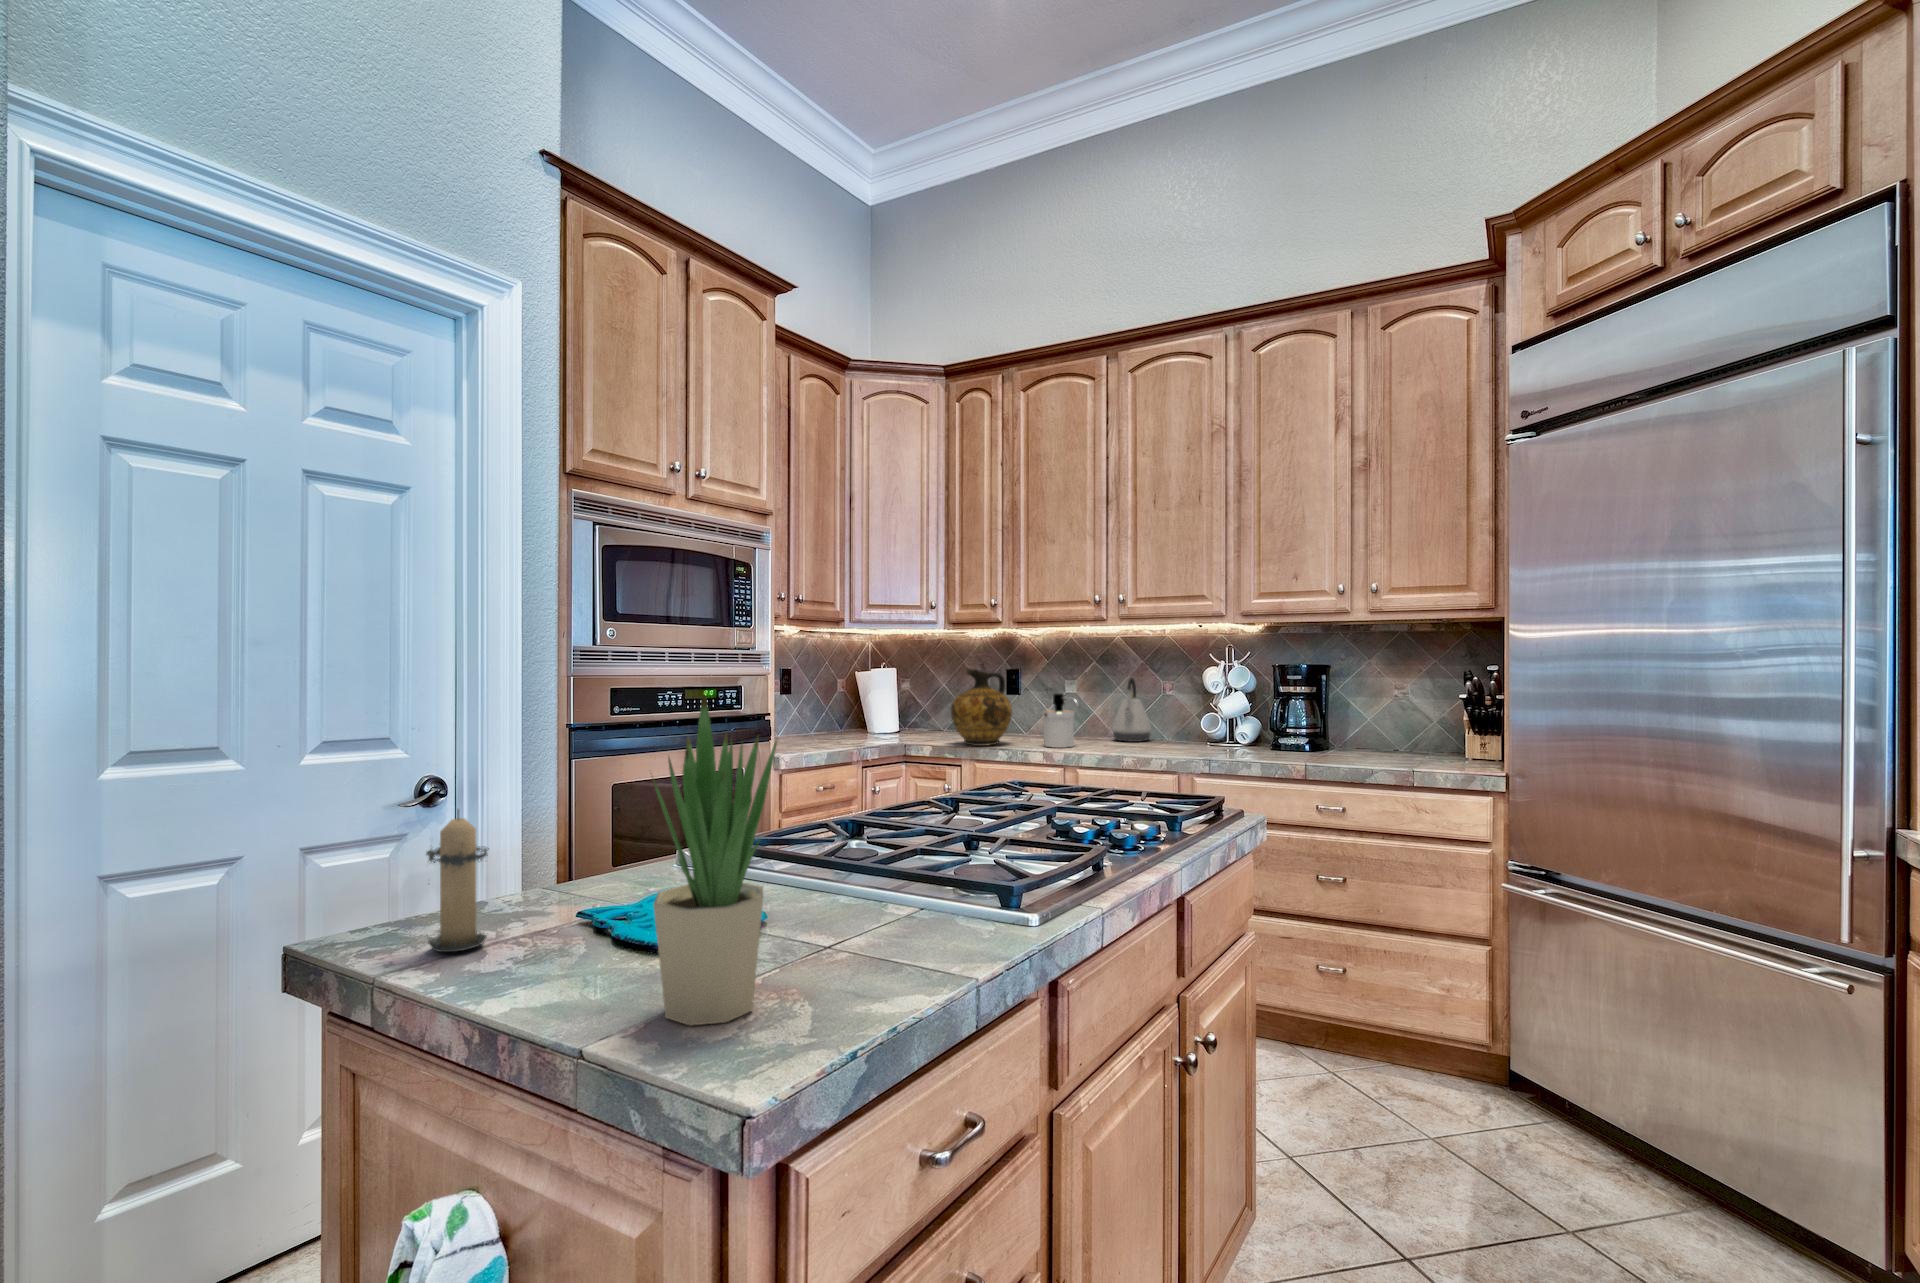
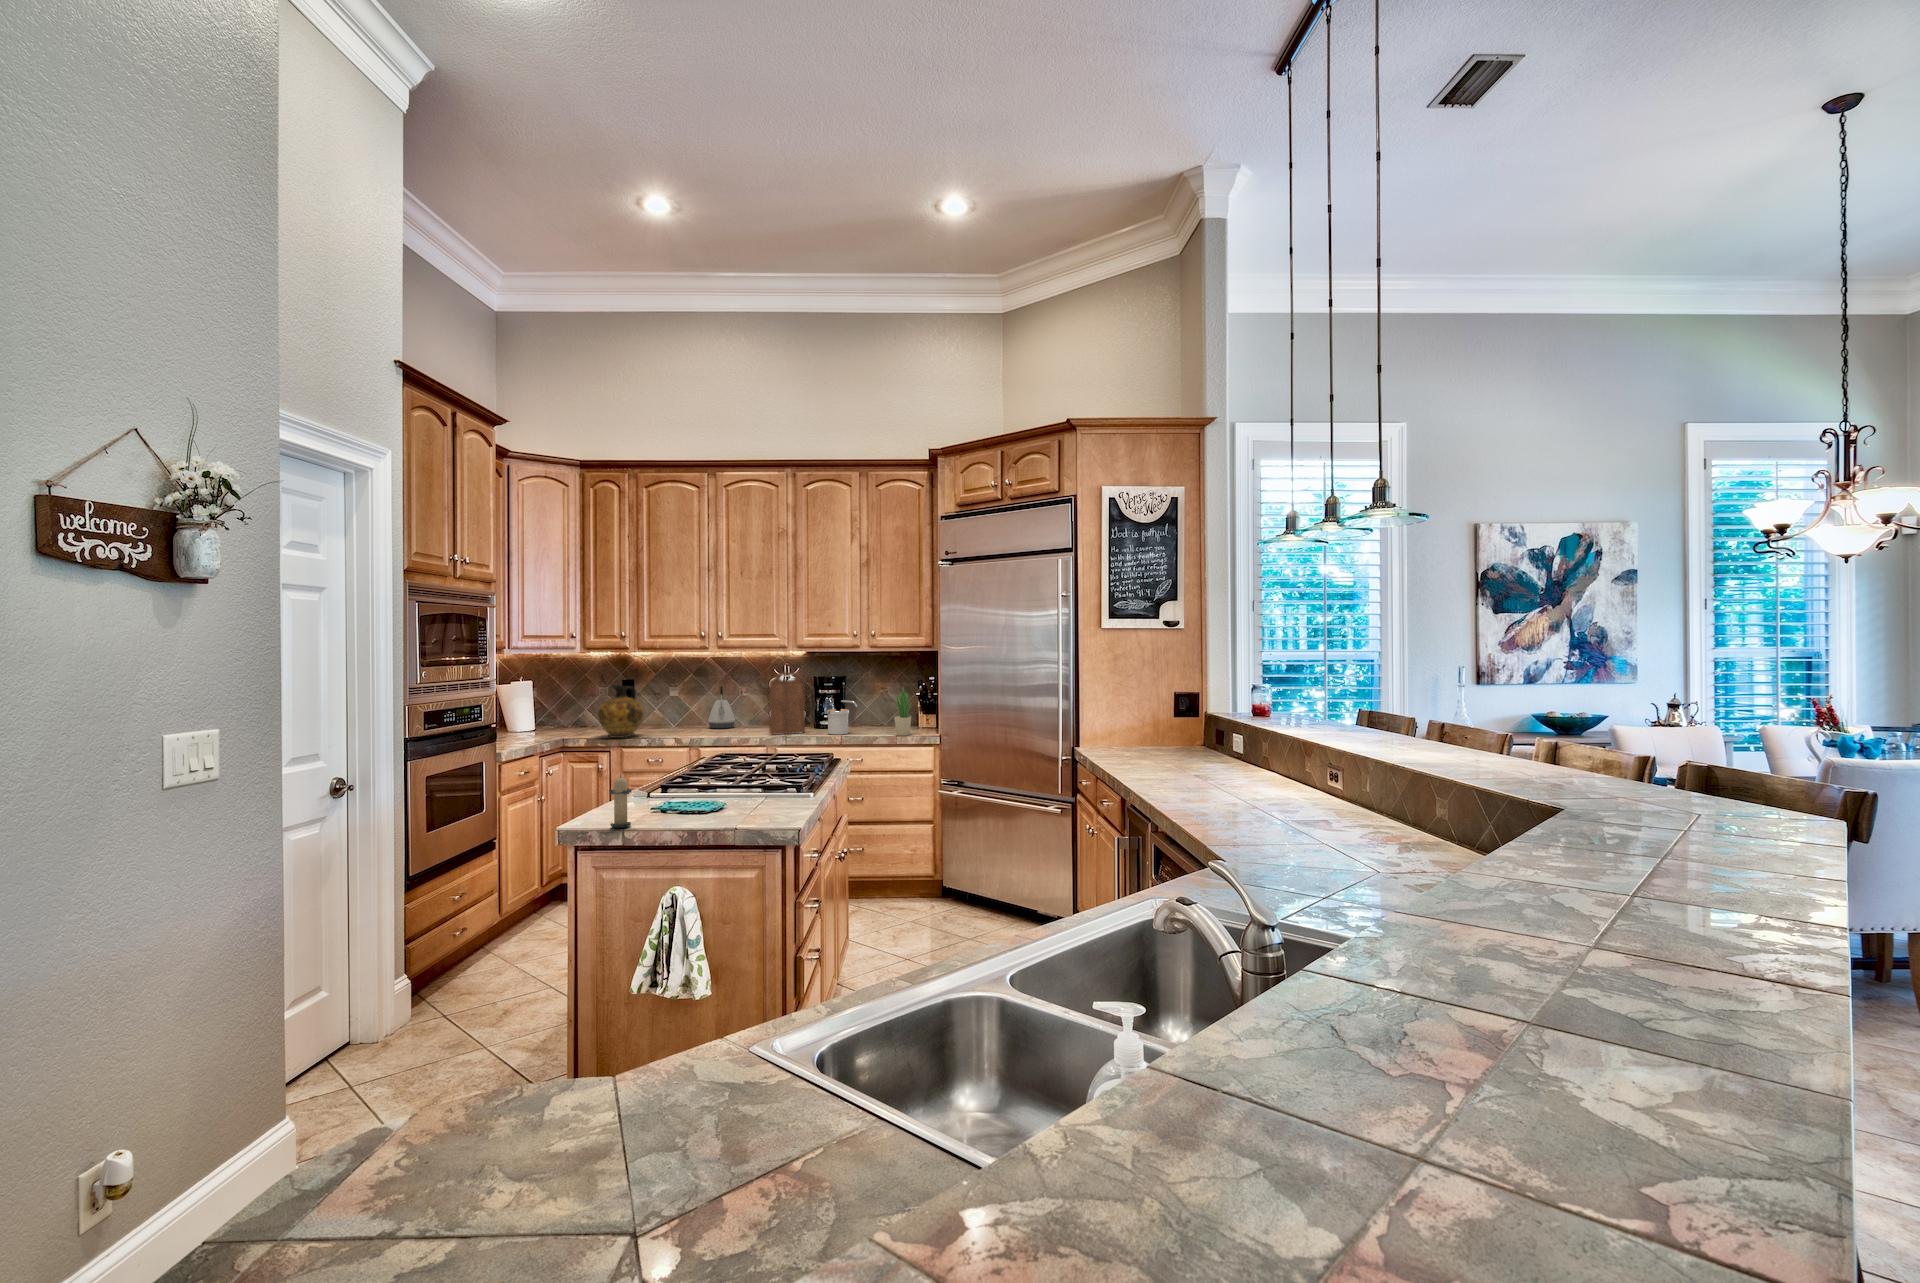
cutting board: none [1187,653,1249,756] -> present [769,672,805,735]
soap dispenser: present [1043,693,1079,748] -> present [827,698,857,735]
potted plant: present [653,695,777,1025] -> present [894,686,912,736]

